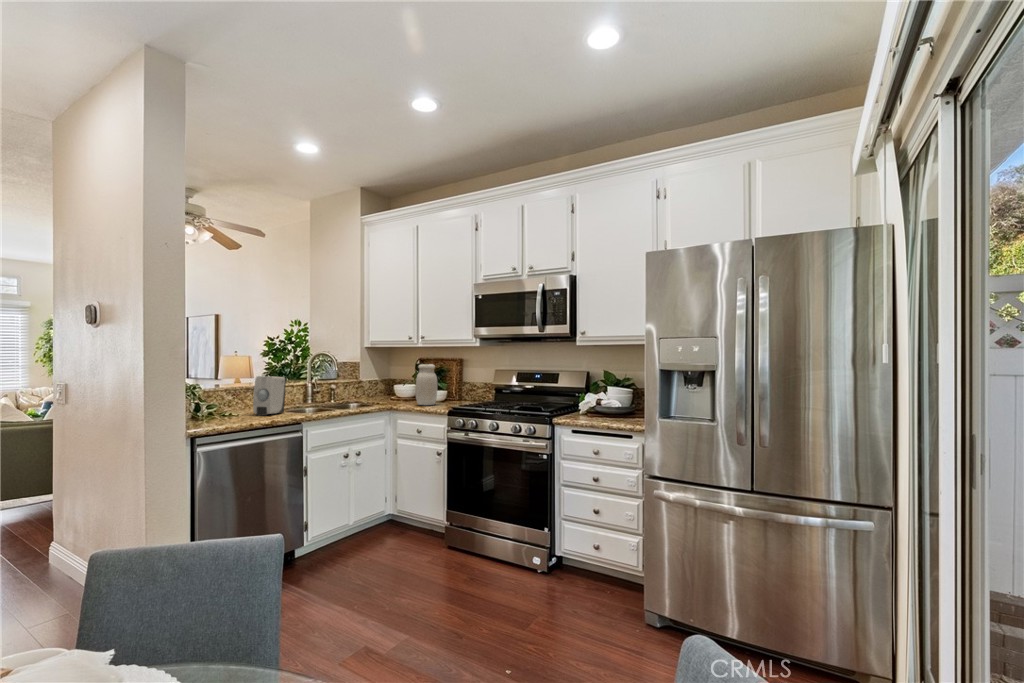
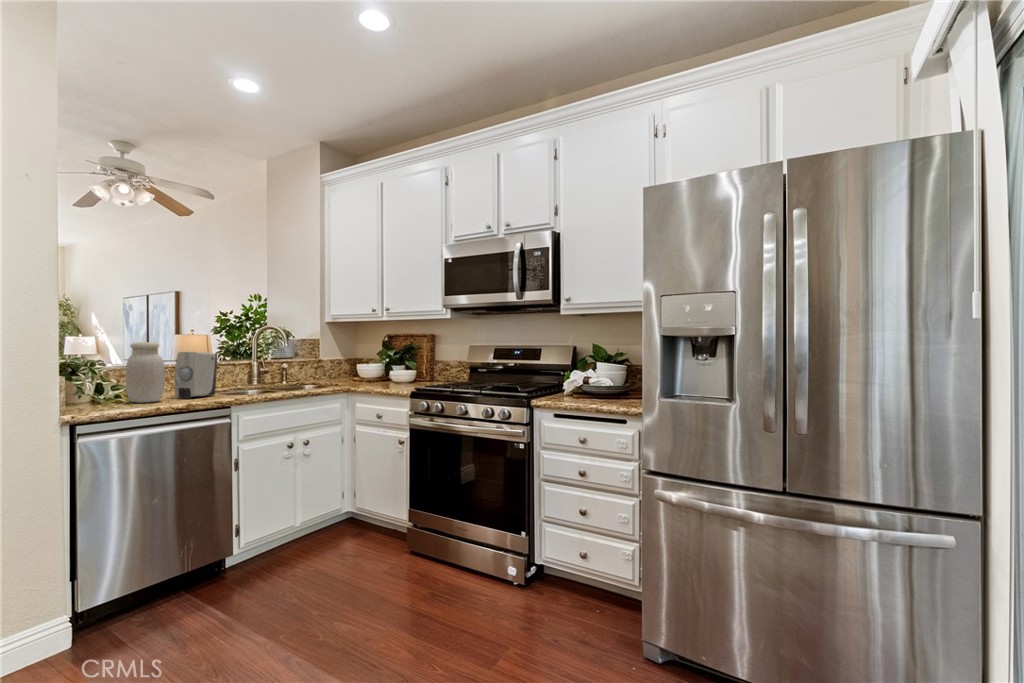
jar: present [416,364,438,405] -> present [125,342,165,403]

